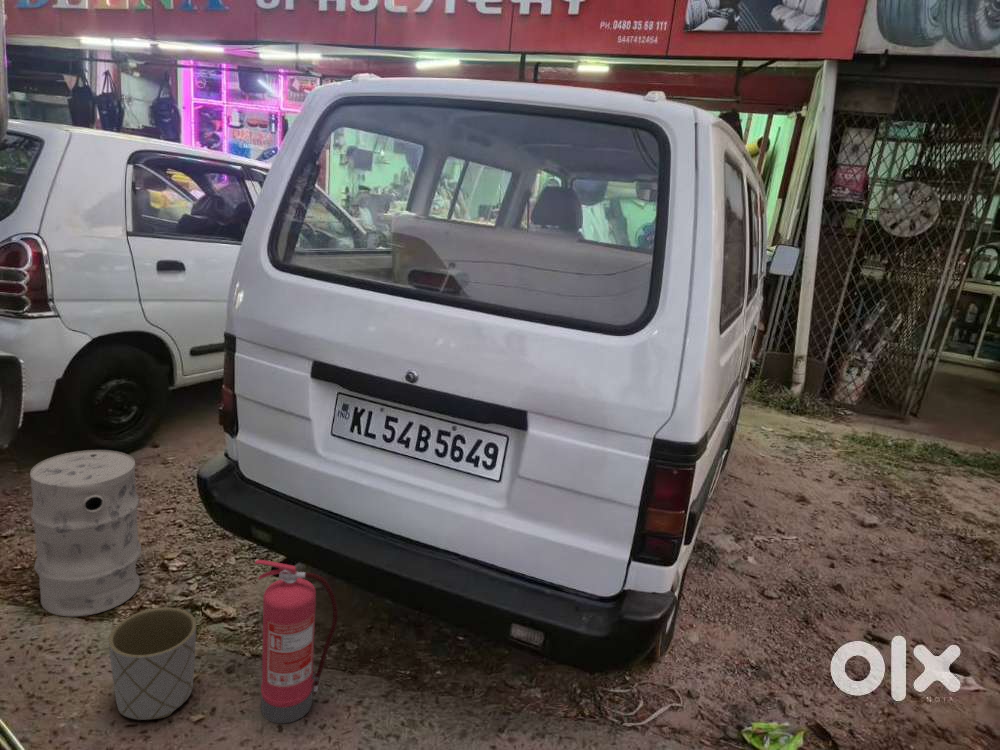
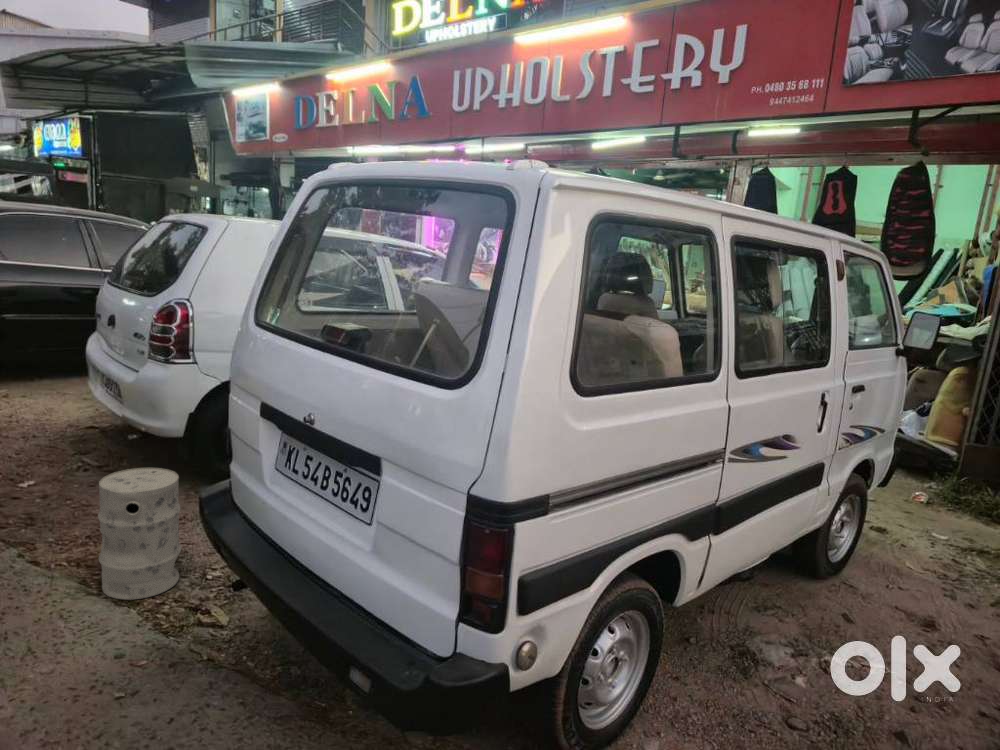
fire extinguisher: present [256,560,338,723] -> none [187,568,250,719]
planter: present [108,607,196,720] -> none [87,598,160,689]

